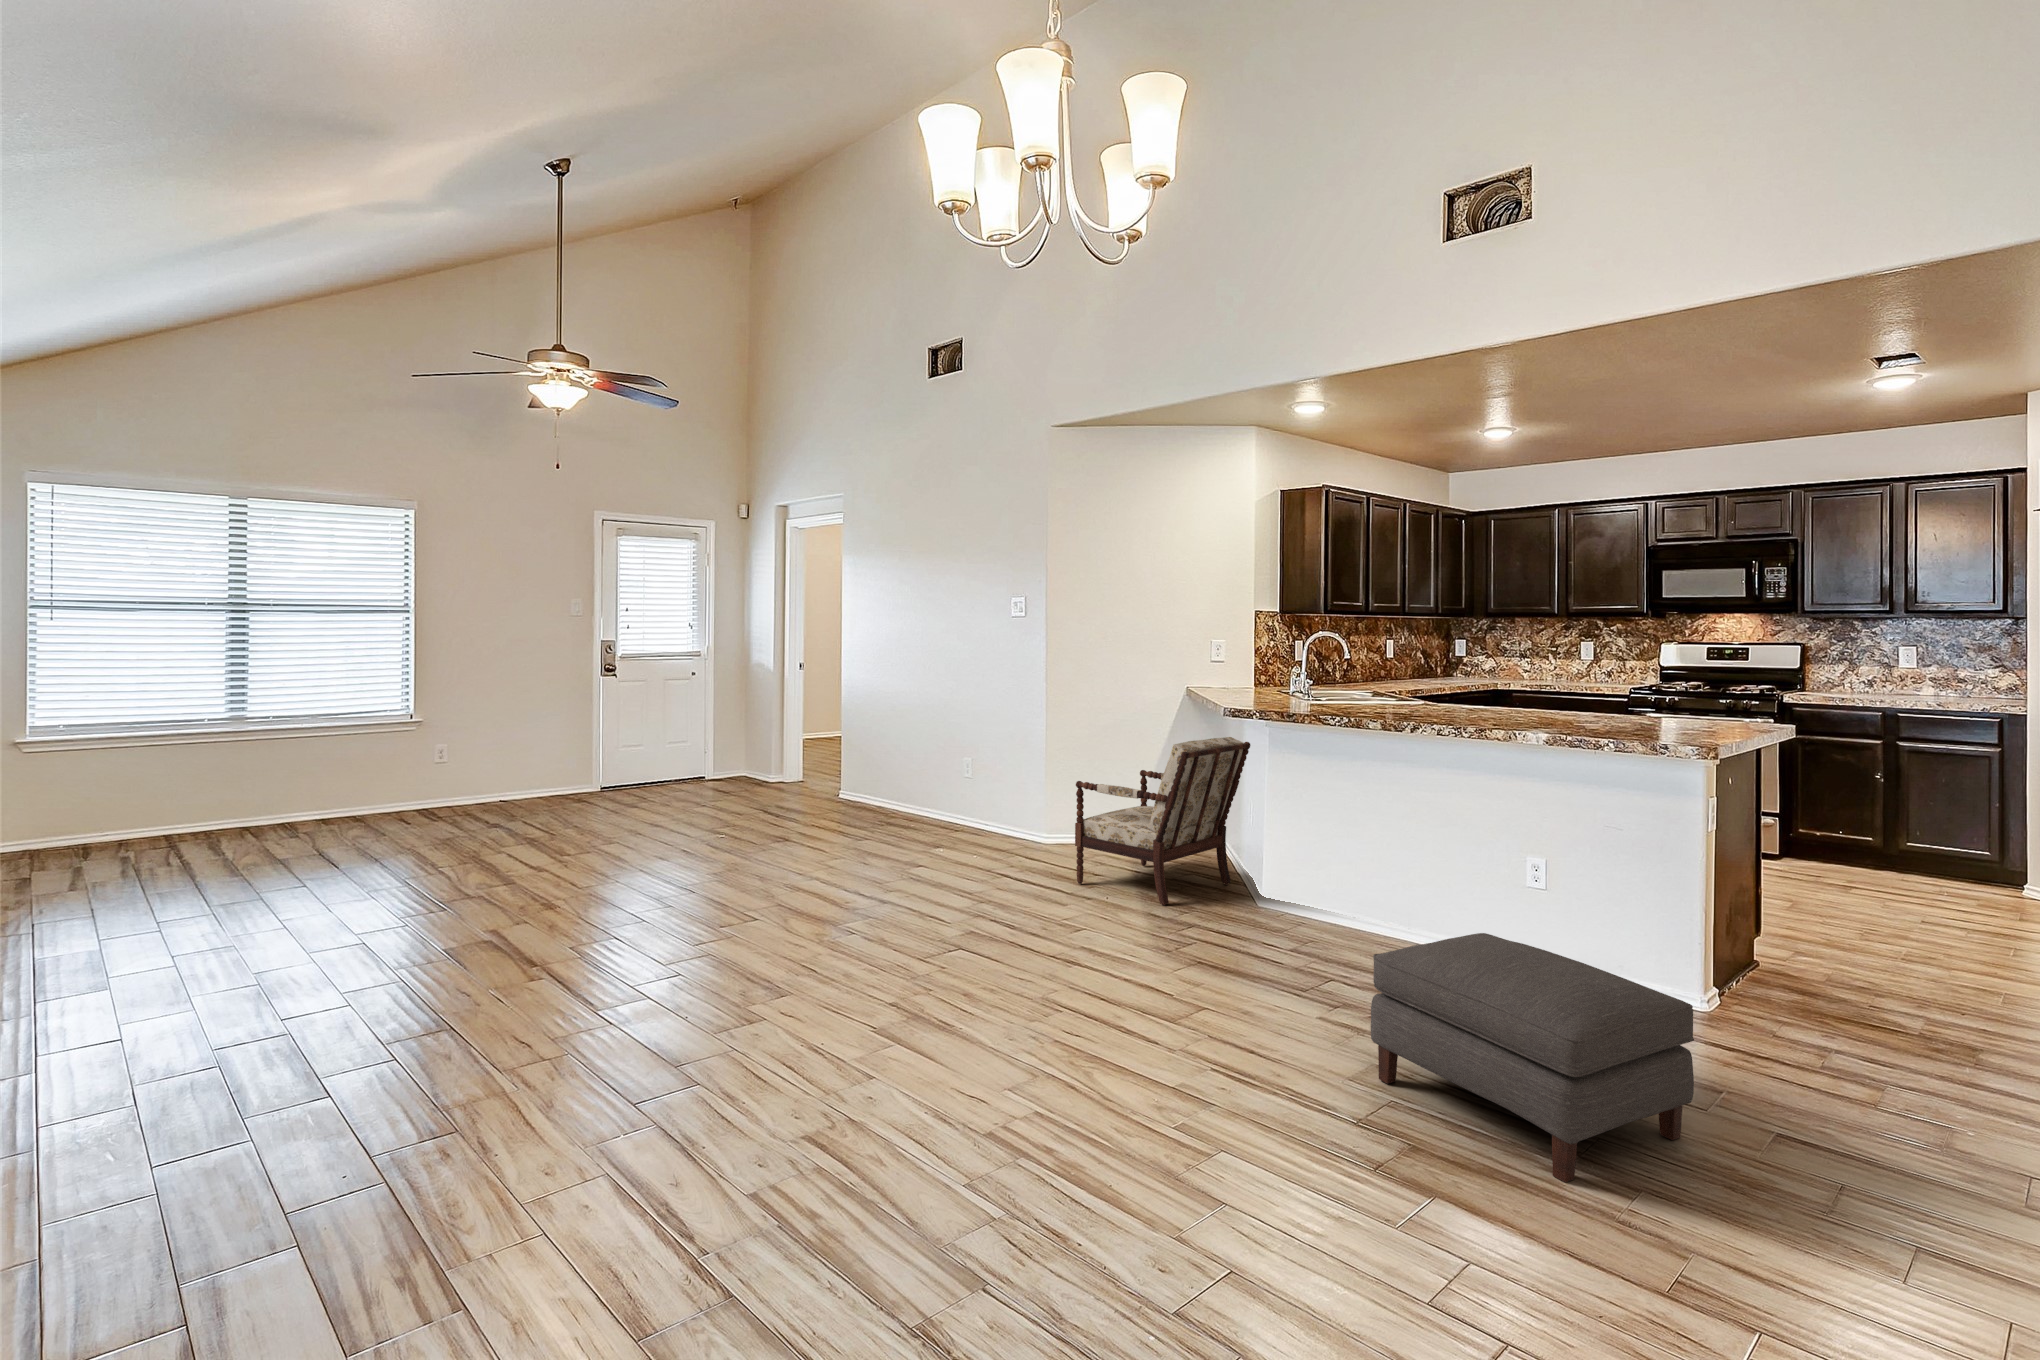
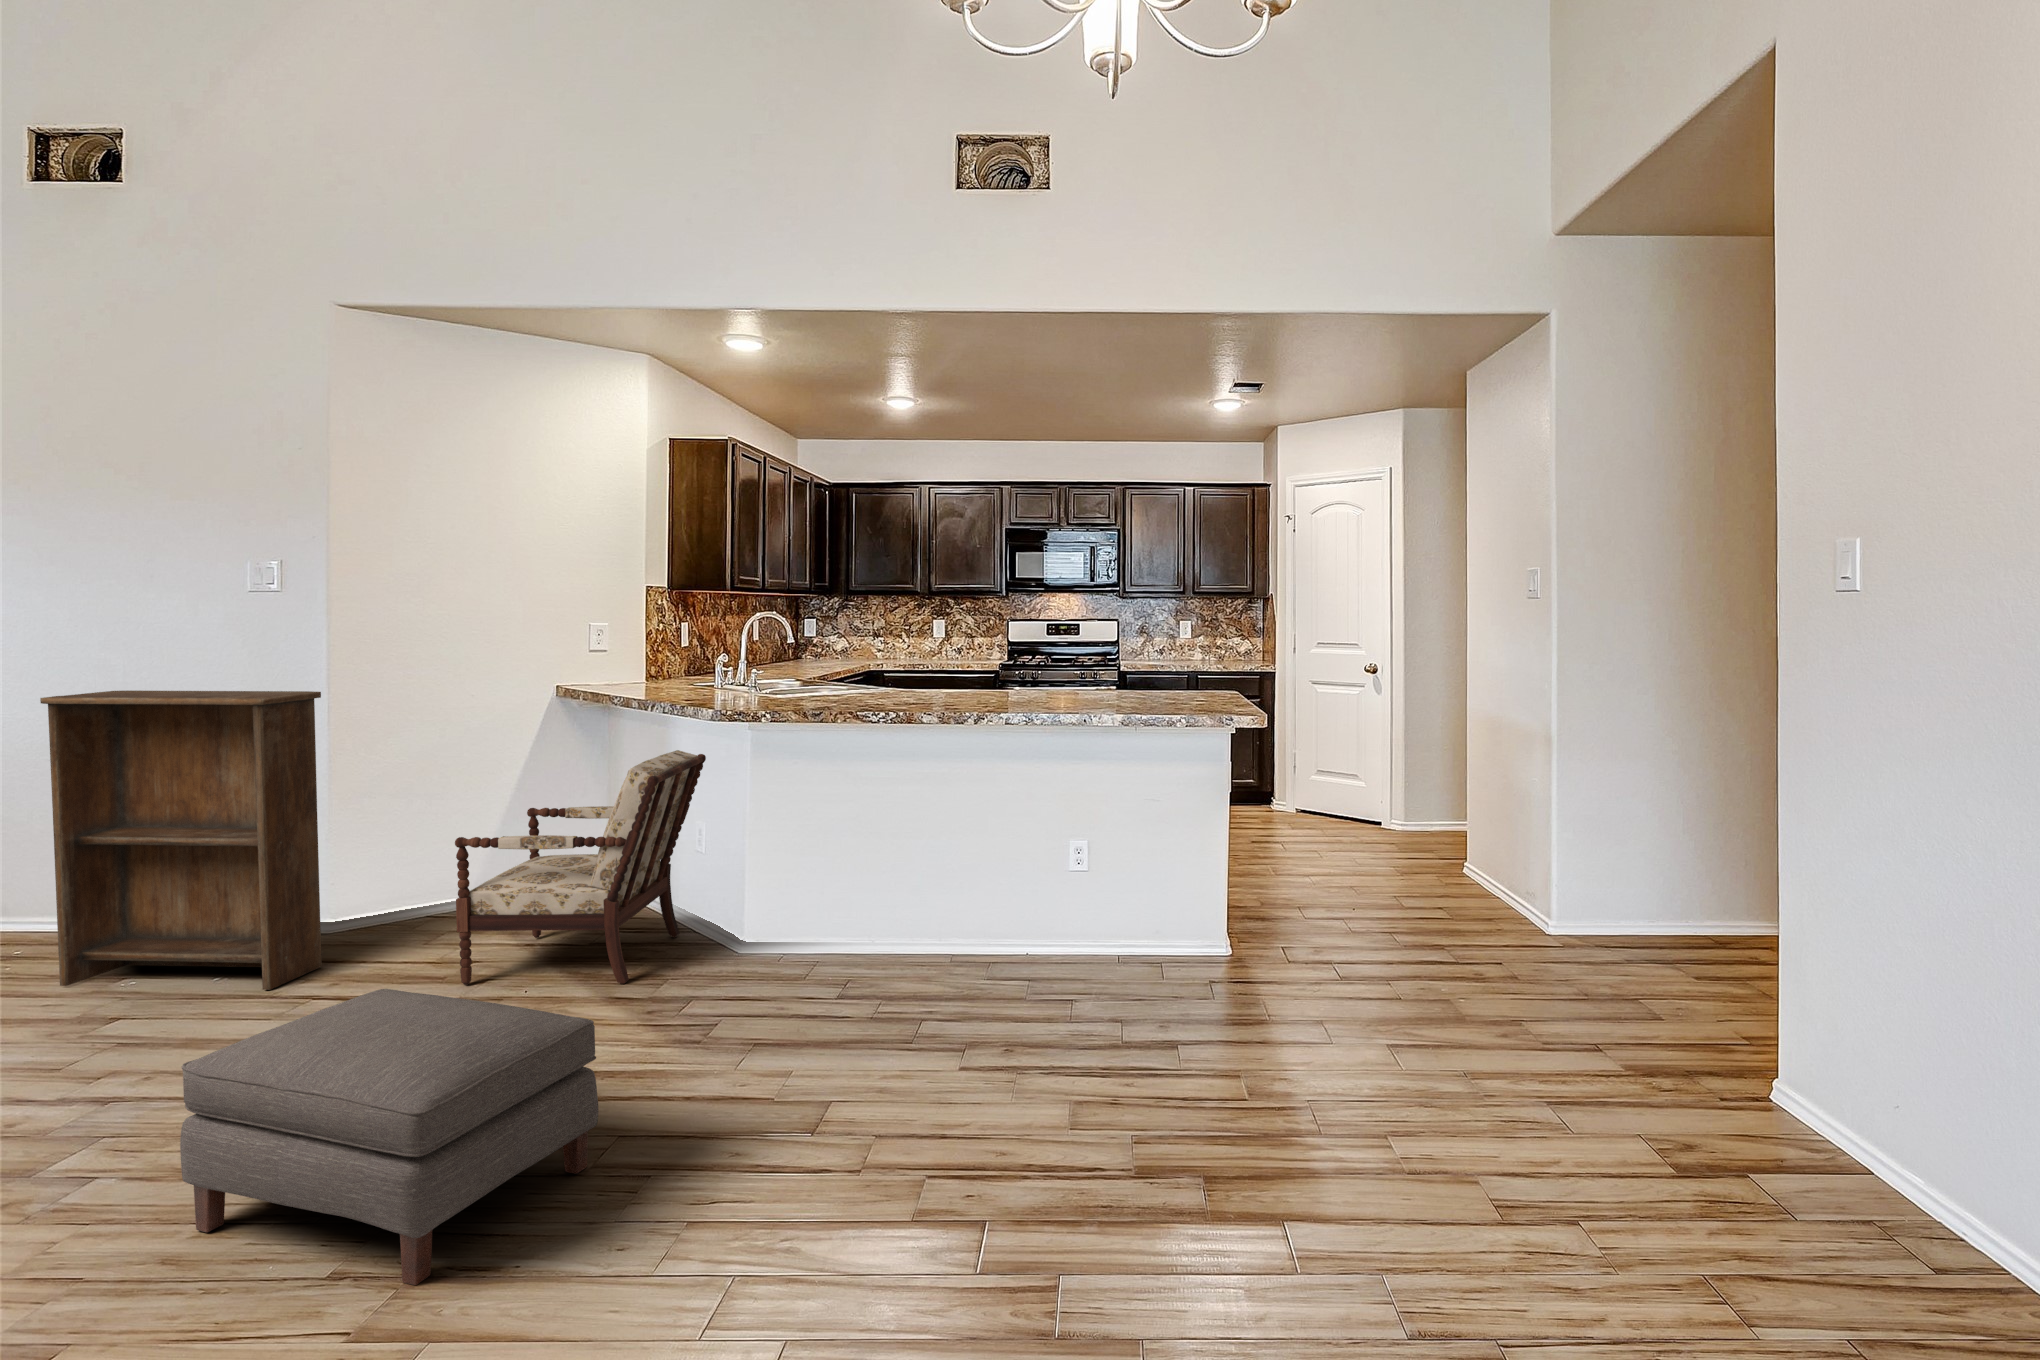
bookshelf: none [909,670,1027,863] -> present [40,690,322,990]
ottoman: present [1371,933,1694,1182] -> present [180,989,598,1285]

